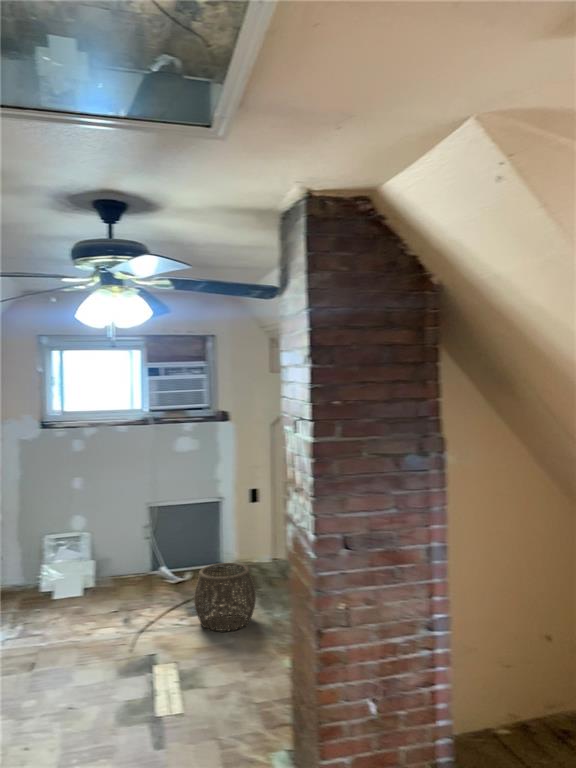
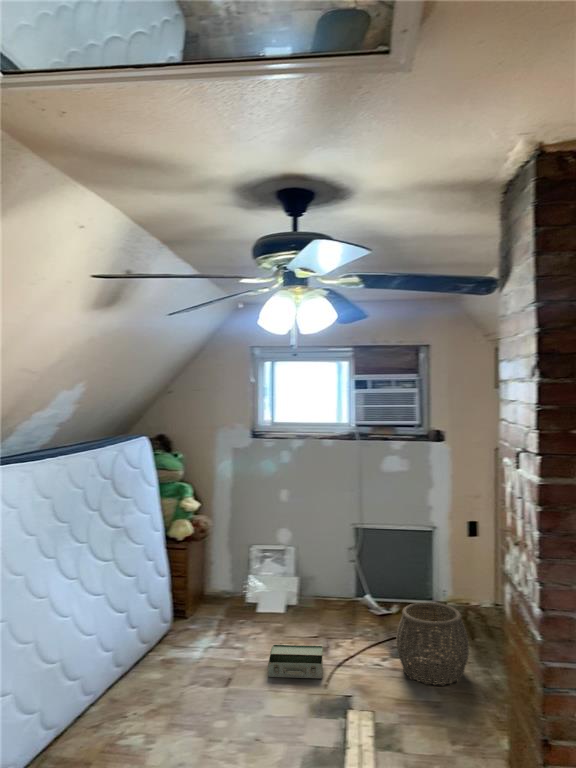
toolbox: none [74,616,128,651] -> present [268,645,323,678]

